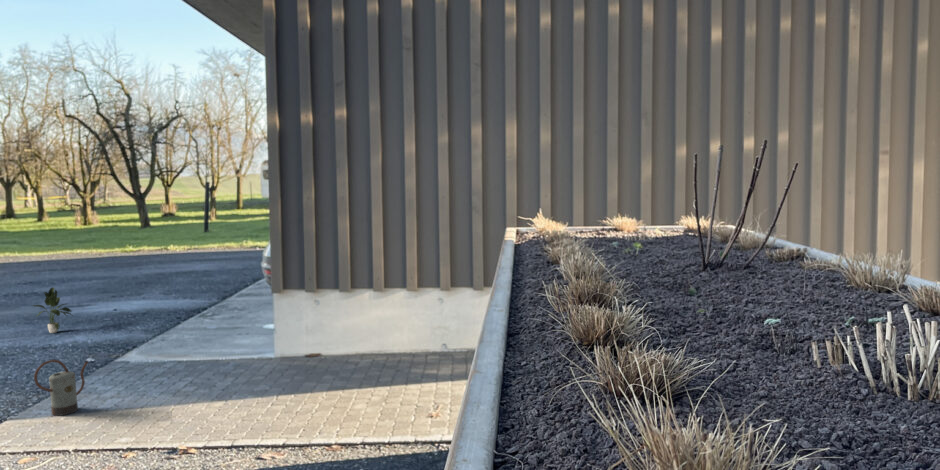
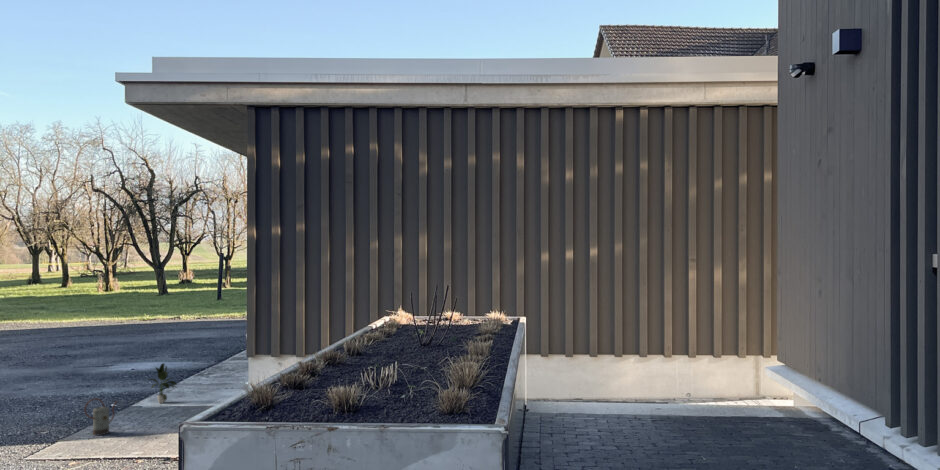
potted plant: present [33,288,71,333] -> present [149,363,177,403]

